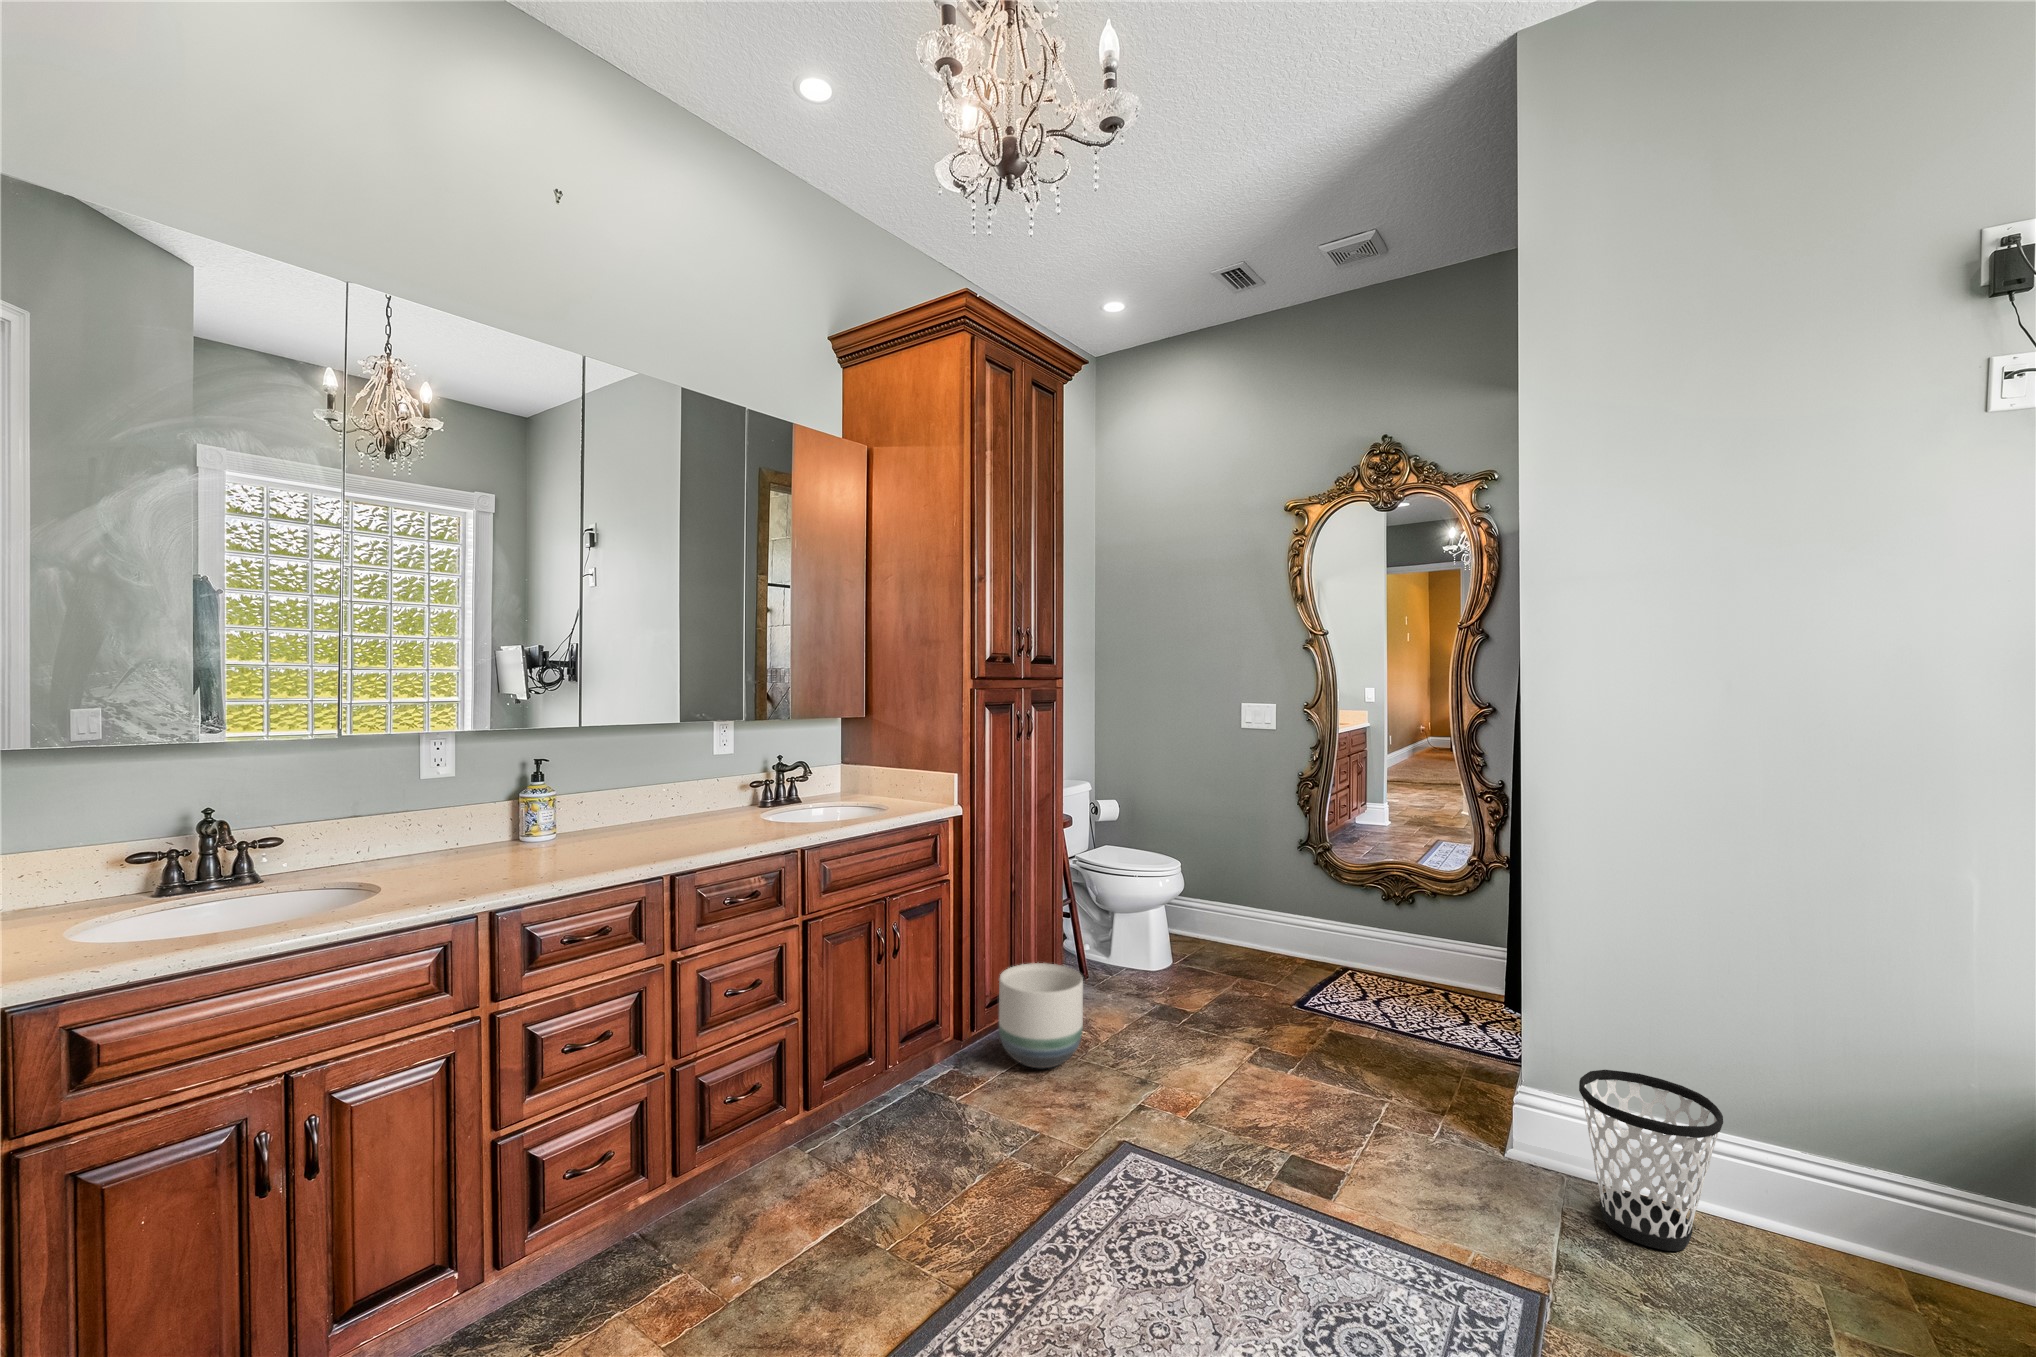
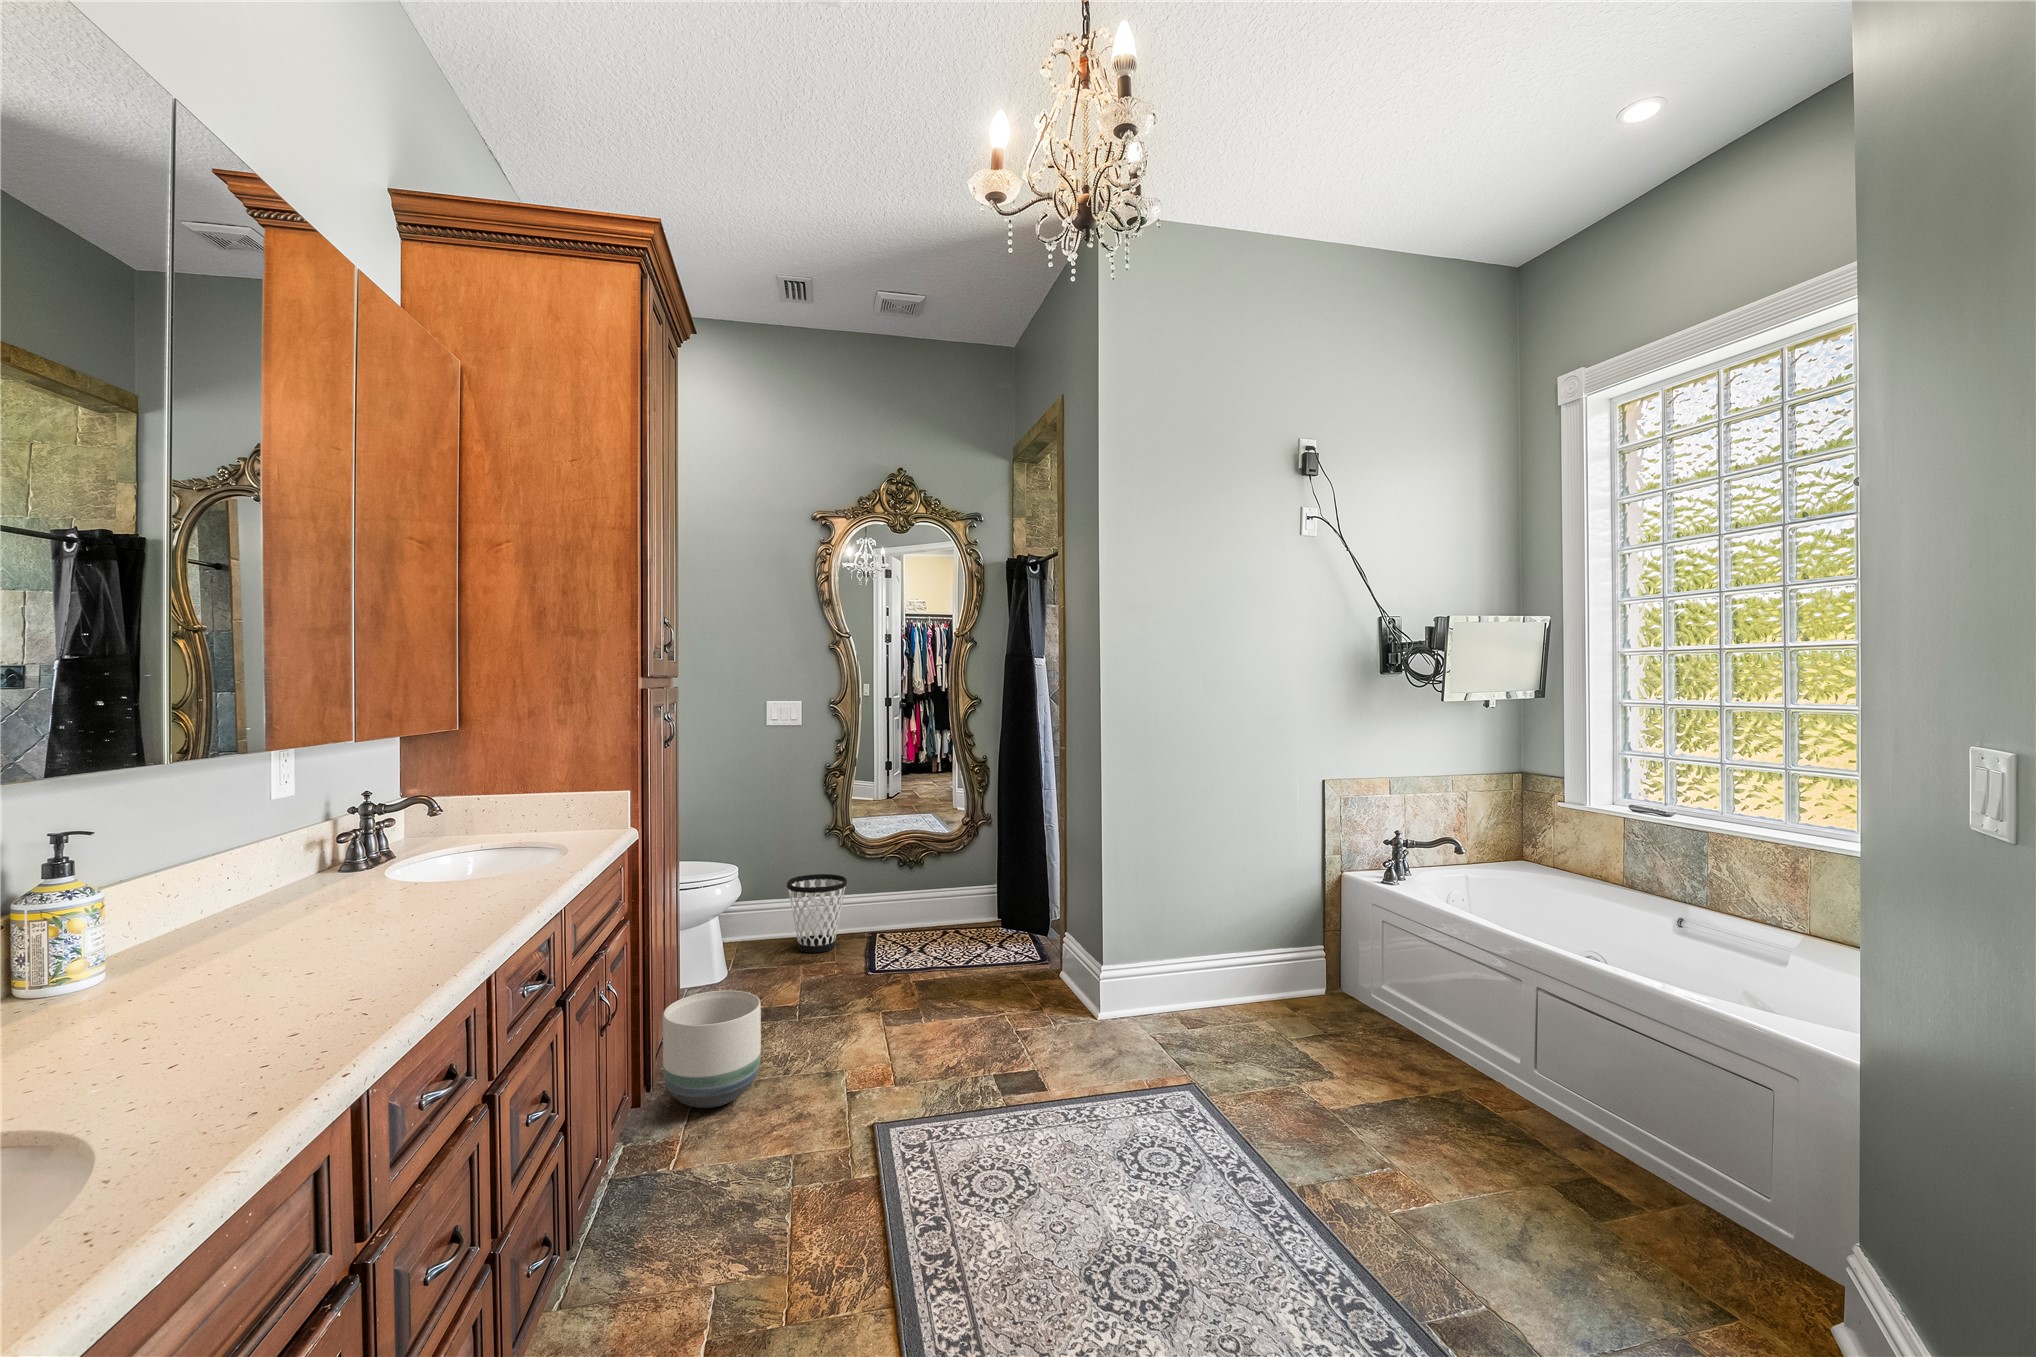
wastebasket: present [1579,1070,1723,1251] -> present [787,874,847,953]

